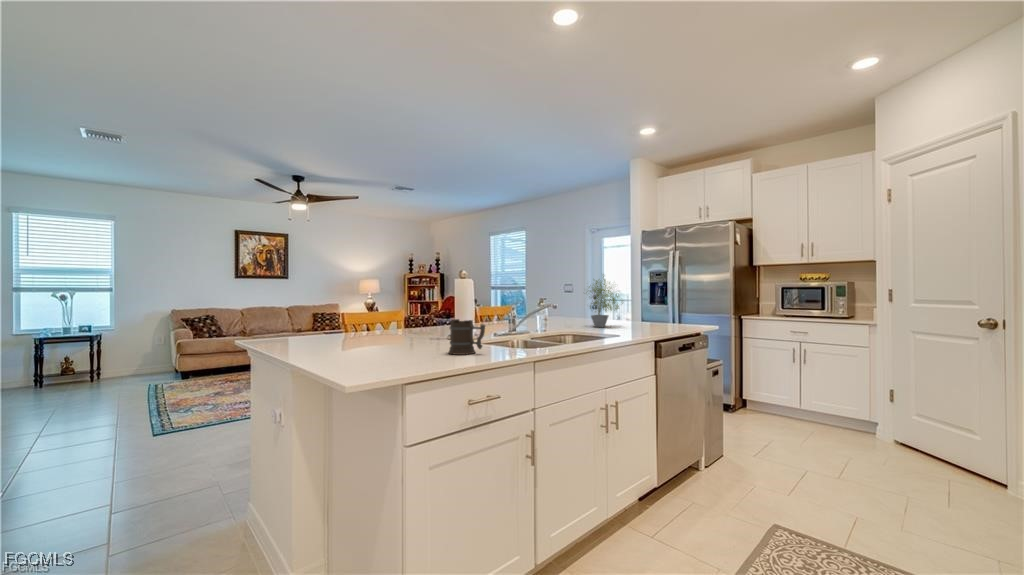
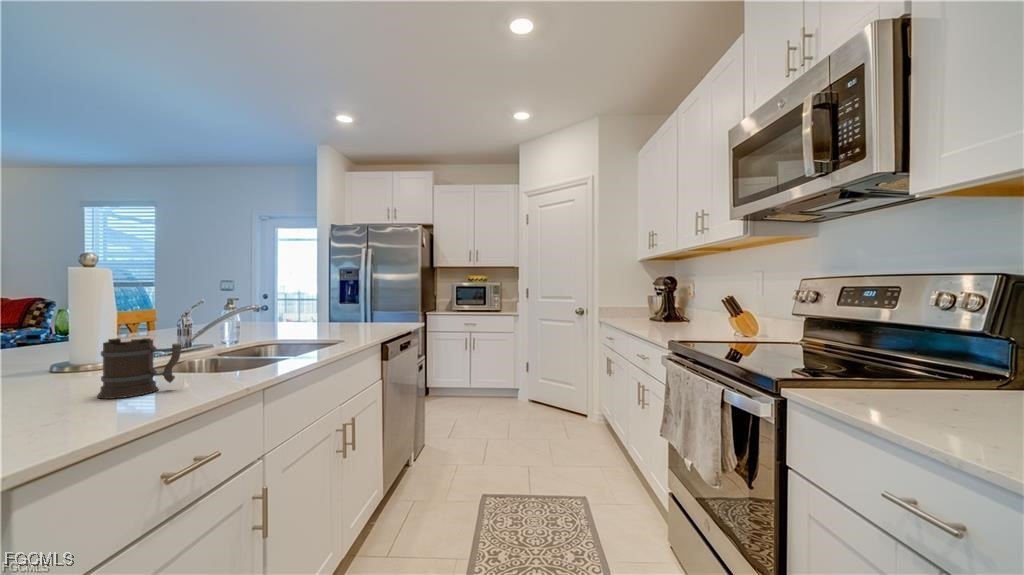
potted plant: present [589,276,619,327] -> none [281,270,334,333]

